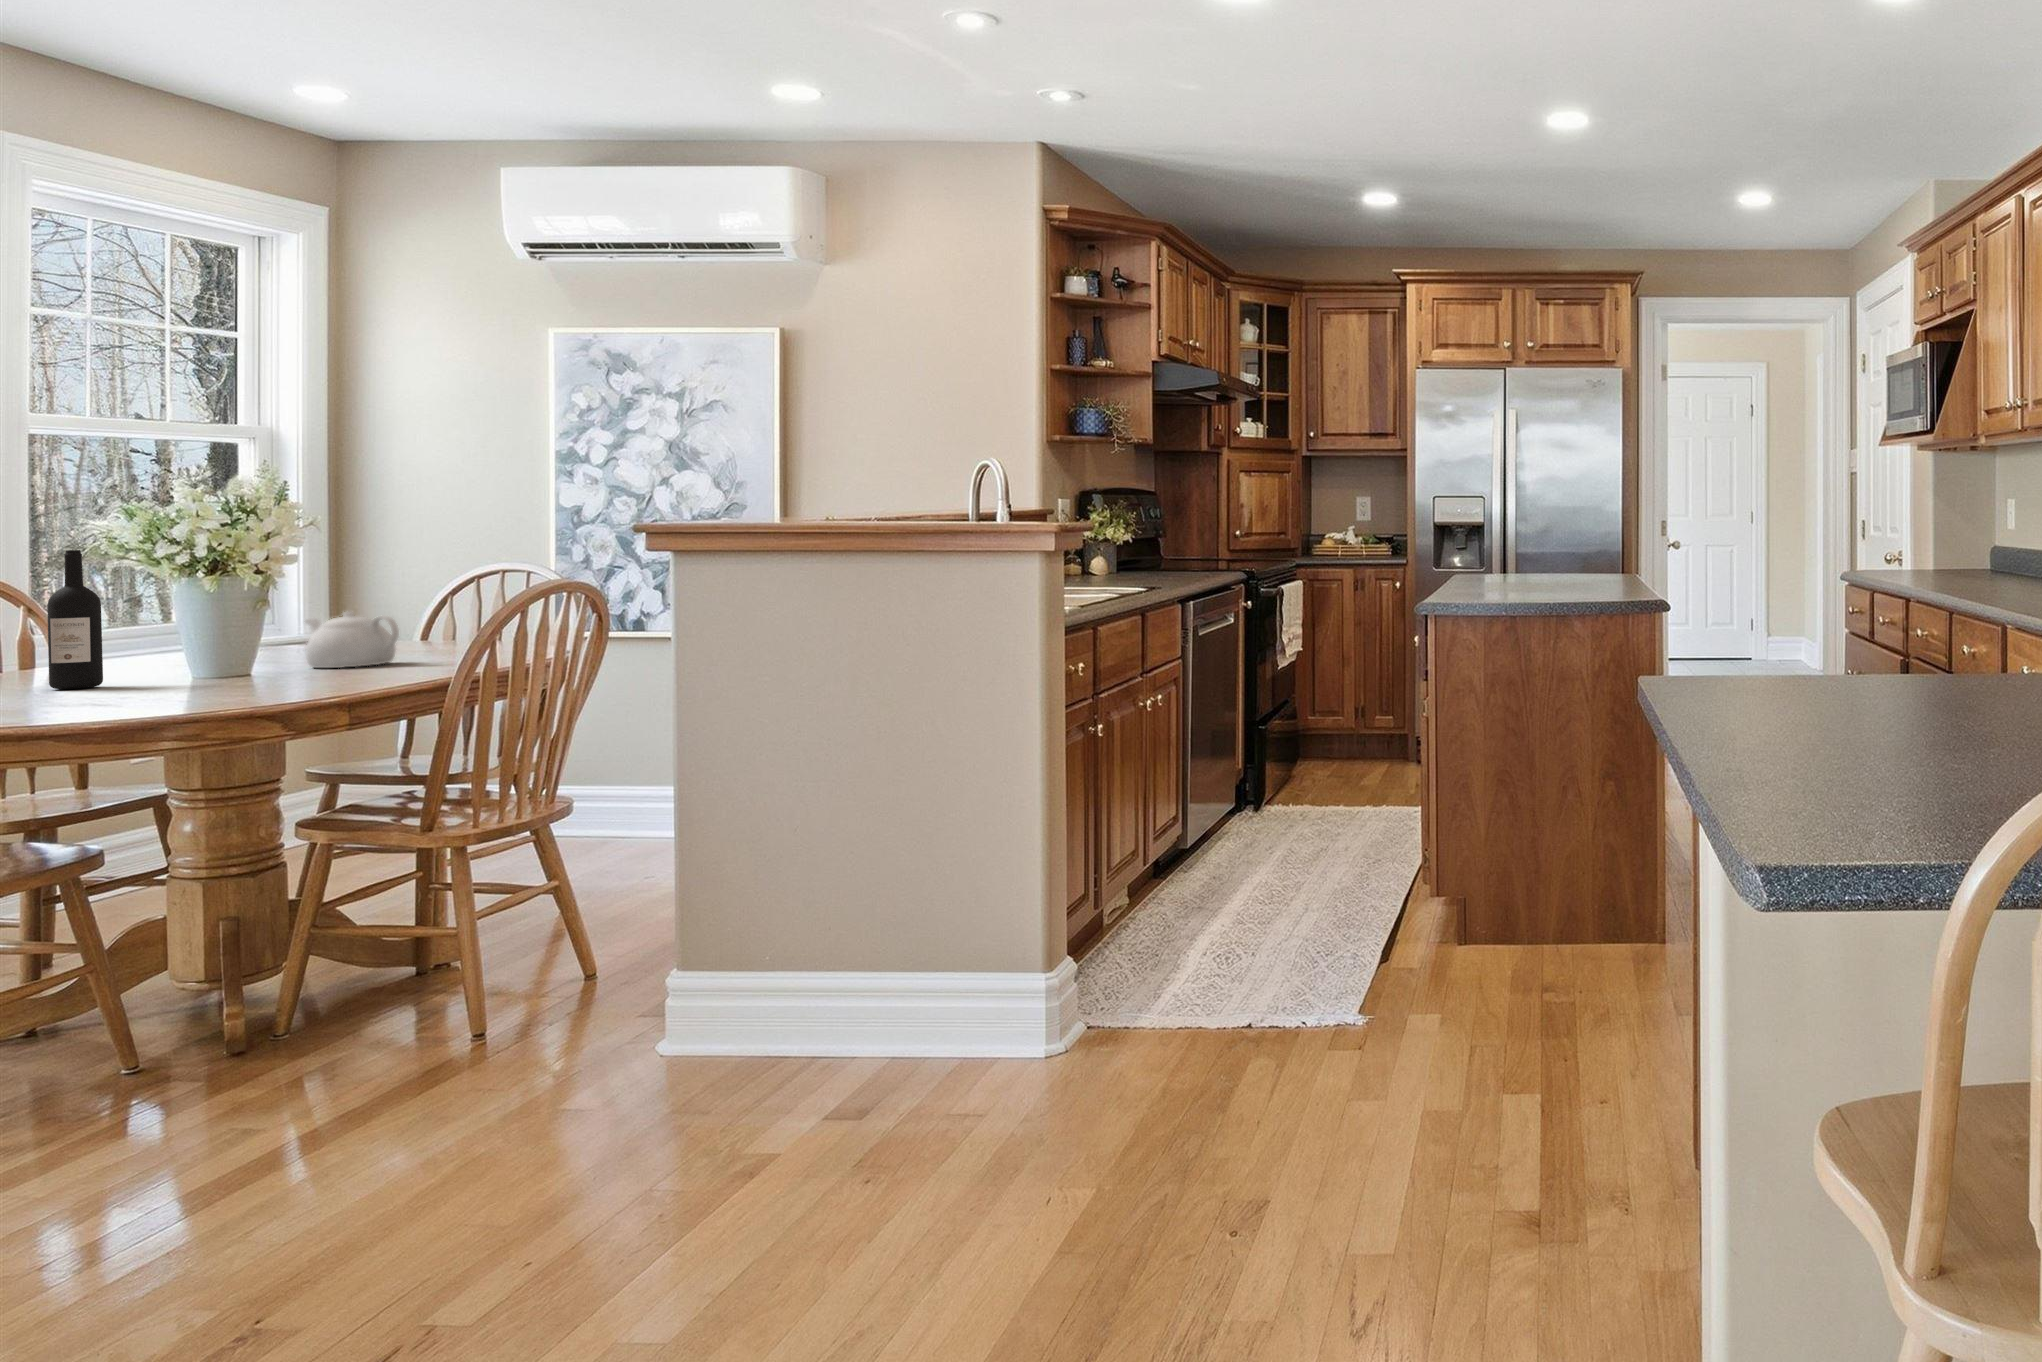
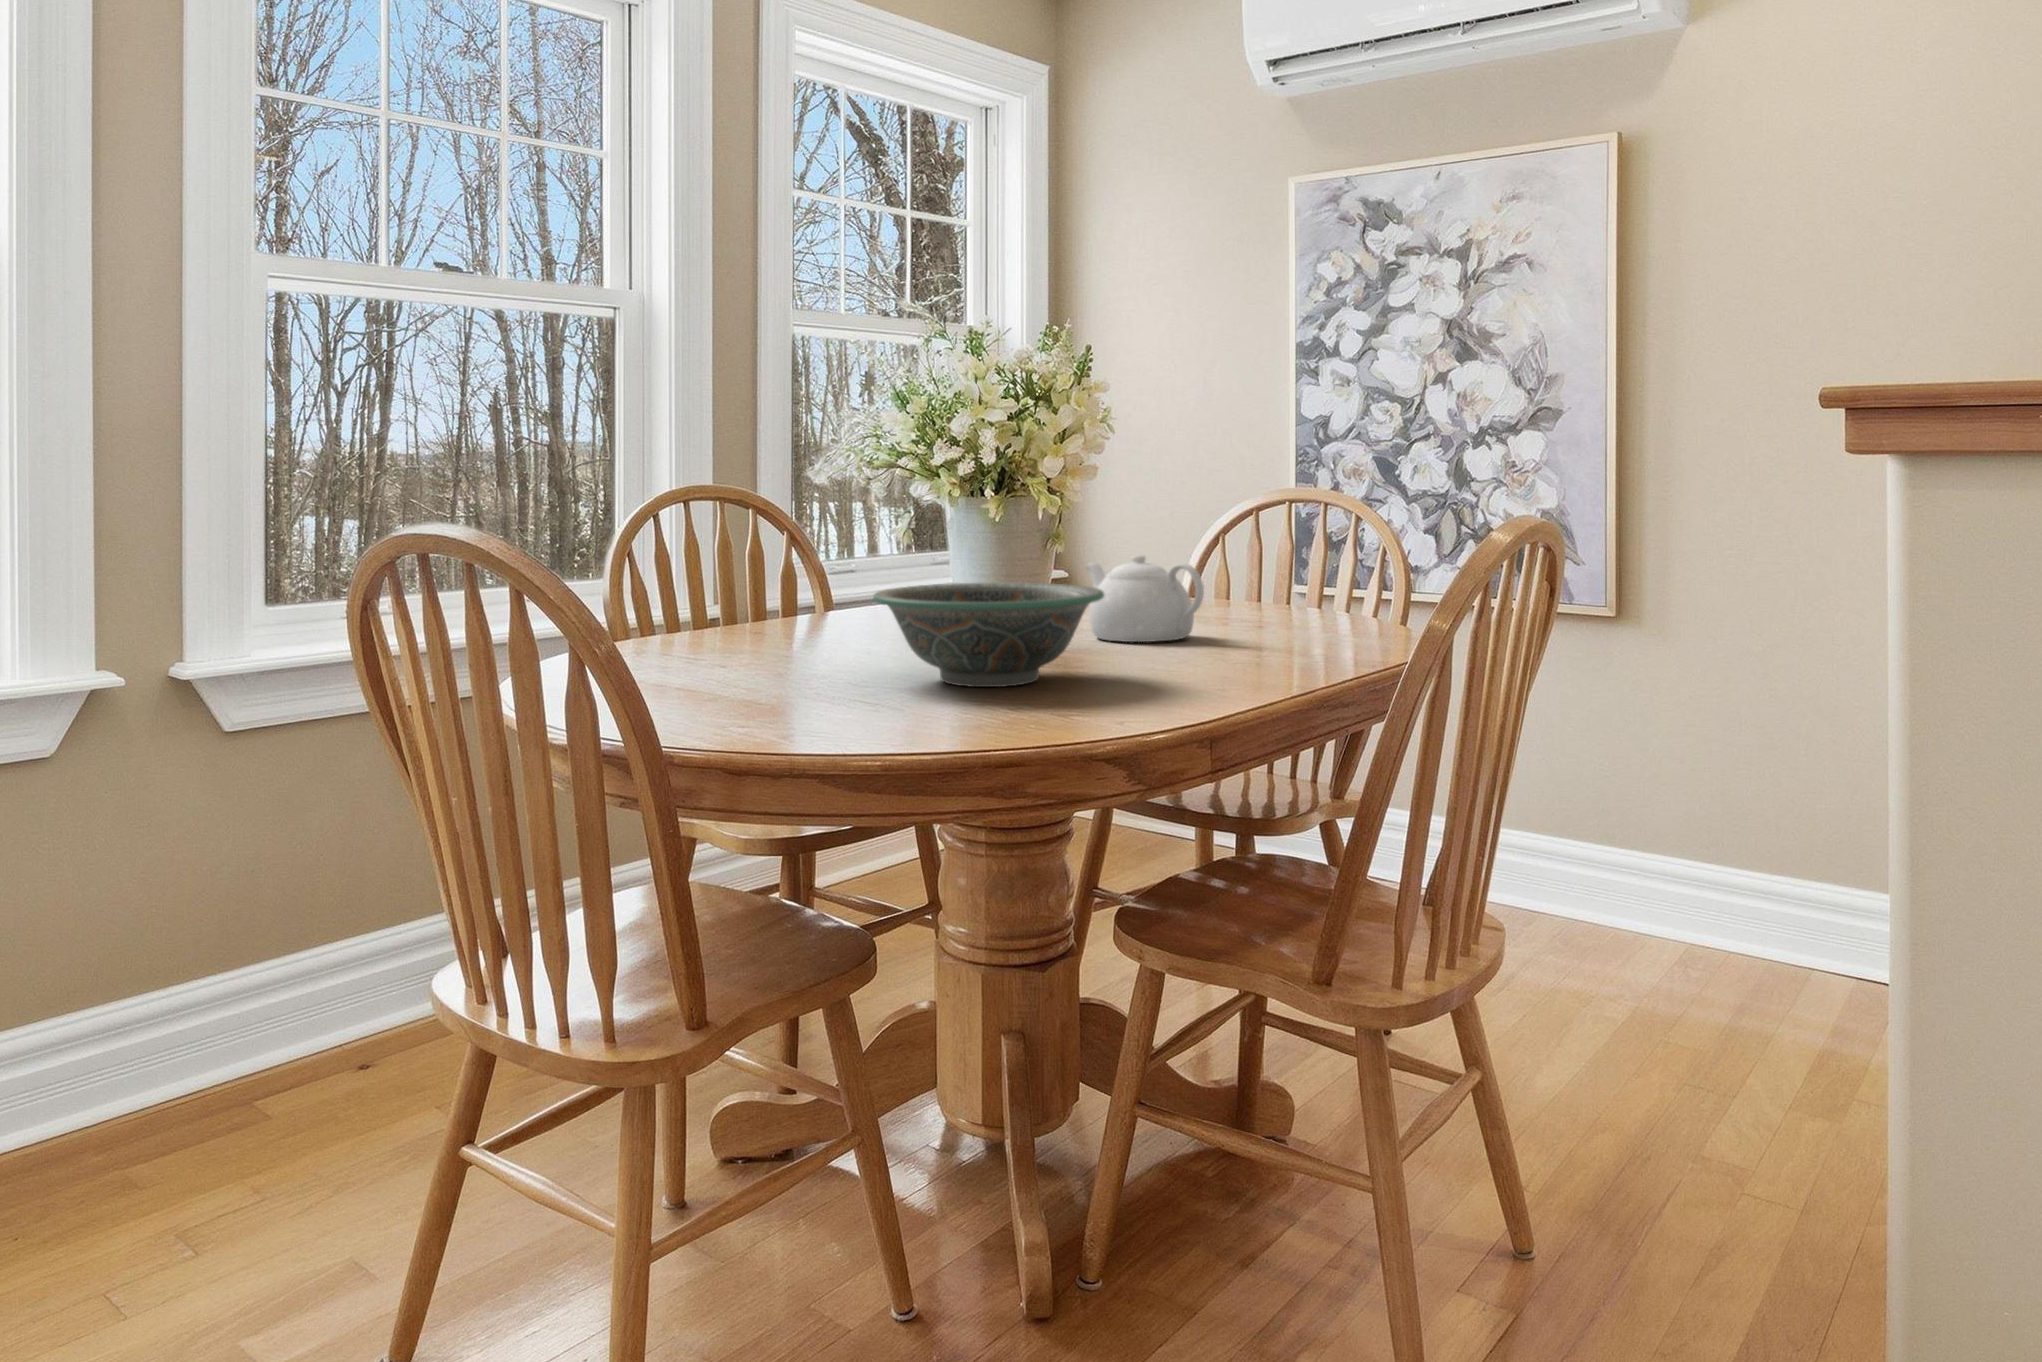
wine bottle: present [47,550,103,689] -> none [826,455,881,657]
decorative bowl: none [96,631,294,694] -> present [873,582,1104,687]

